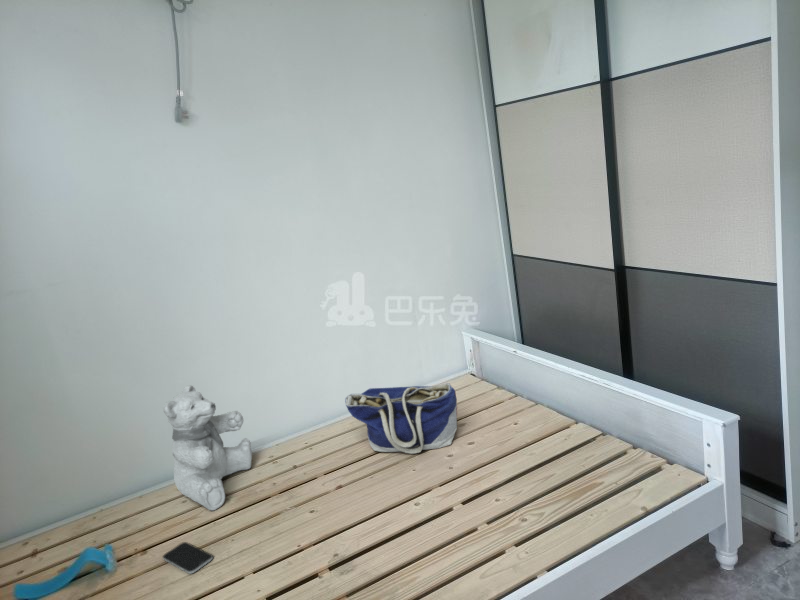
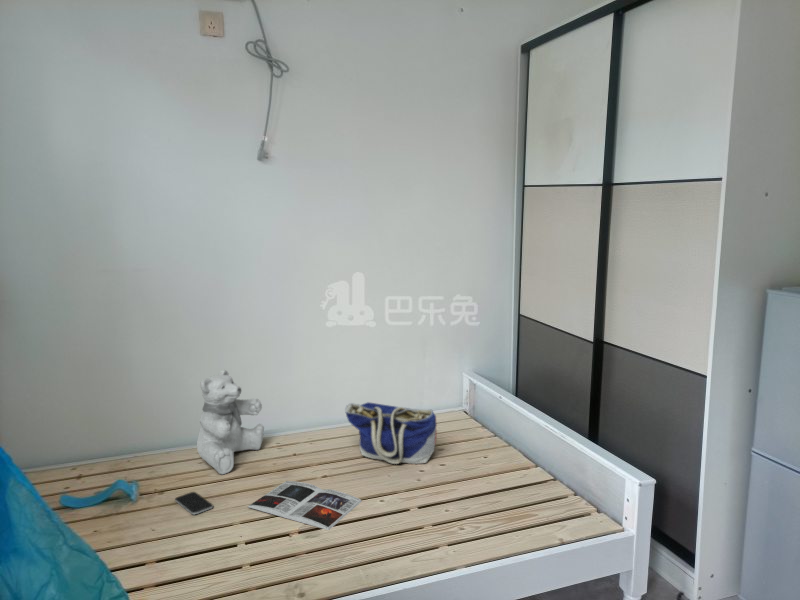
magazine: none [256,501,393,558] -> present [248,481,362,530]

